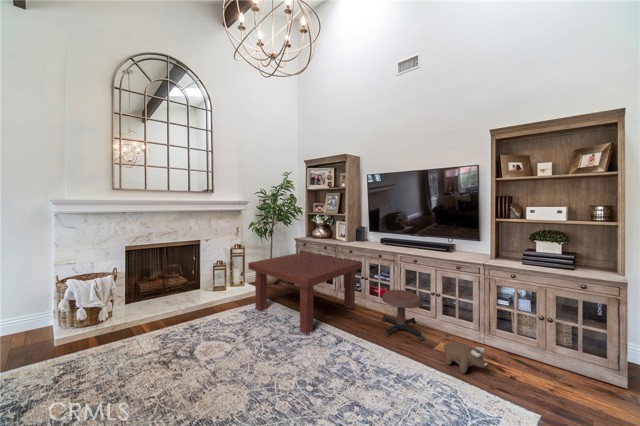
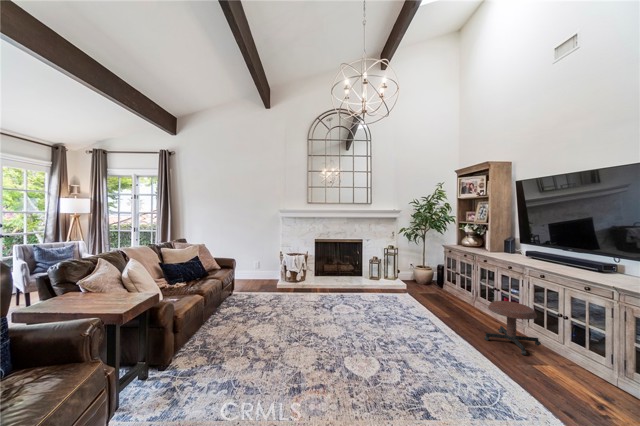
coffee table: present [248,252,362,335] -> none [387,258,491,317]
plush toy: present [443,342,487,374] -> none [522,355,561,385]

